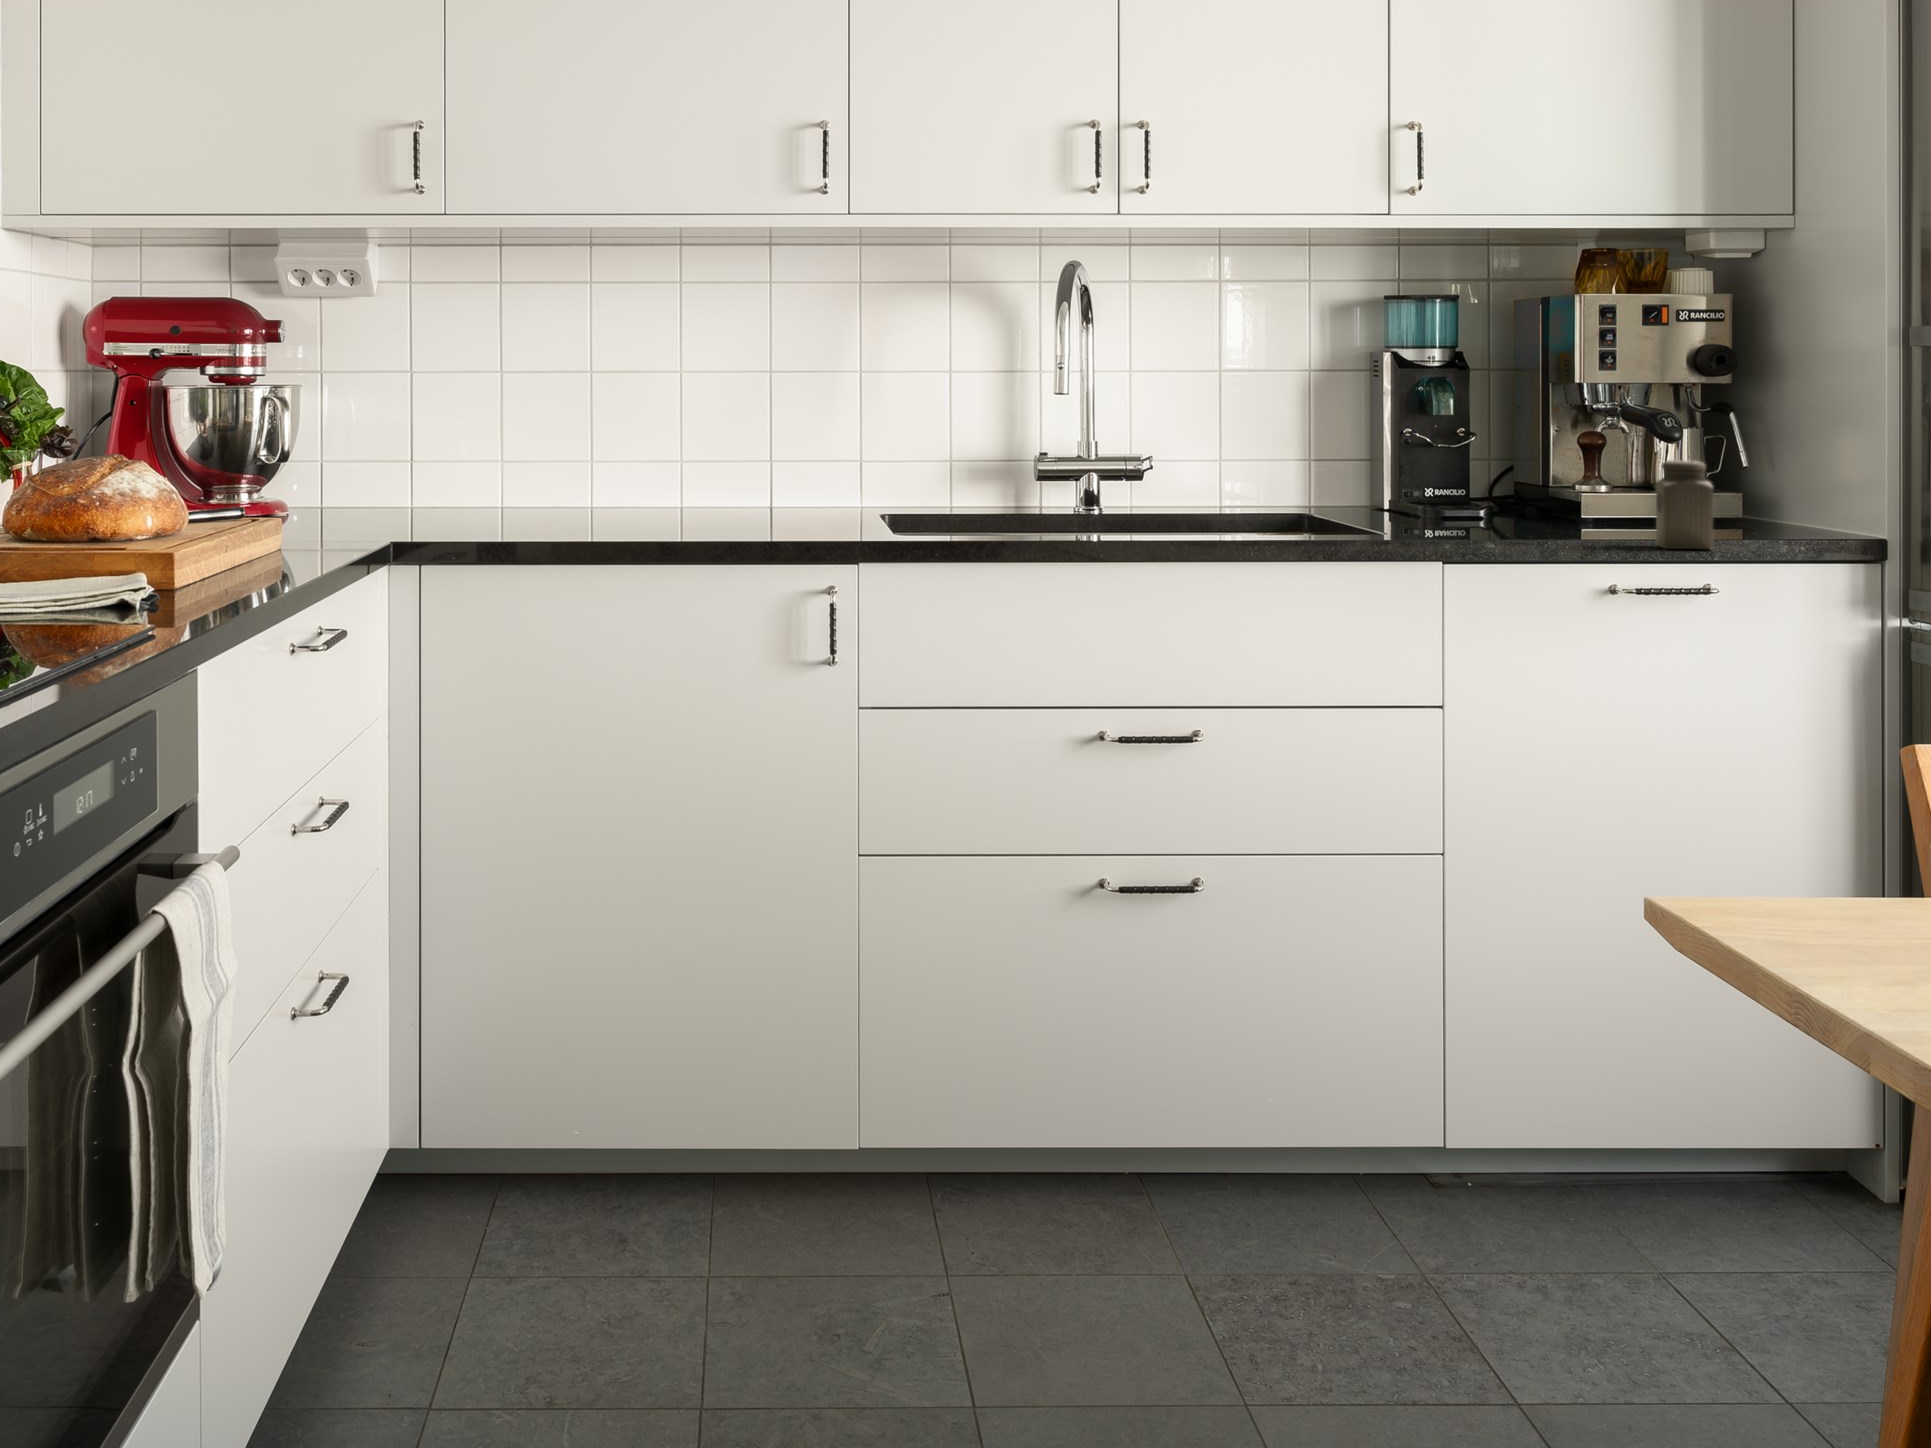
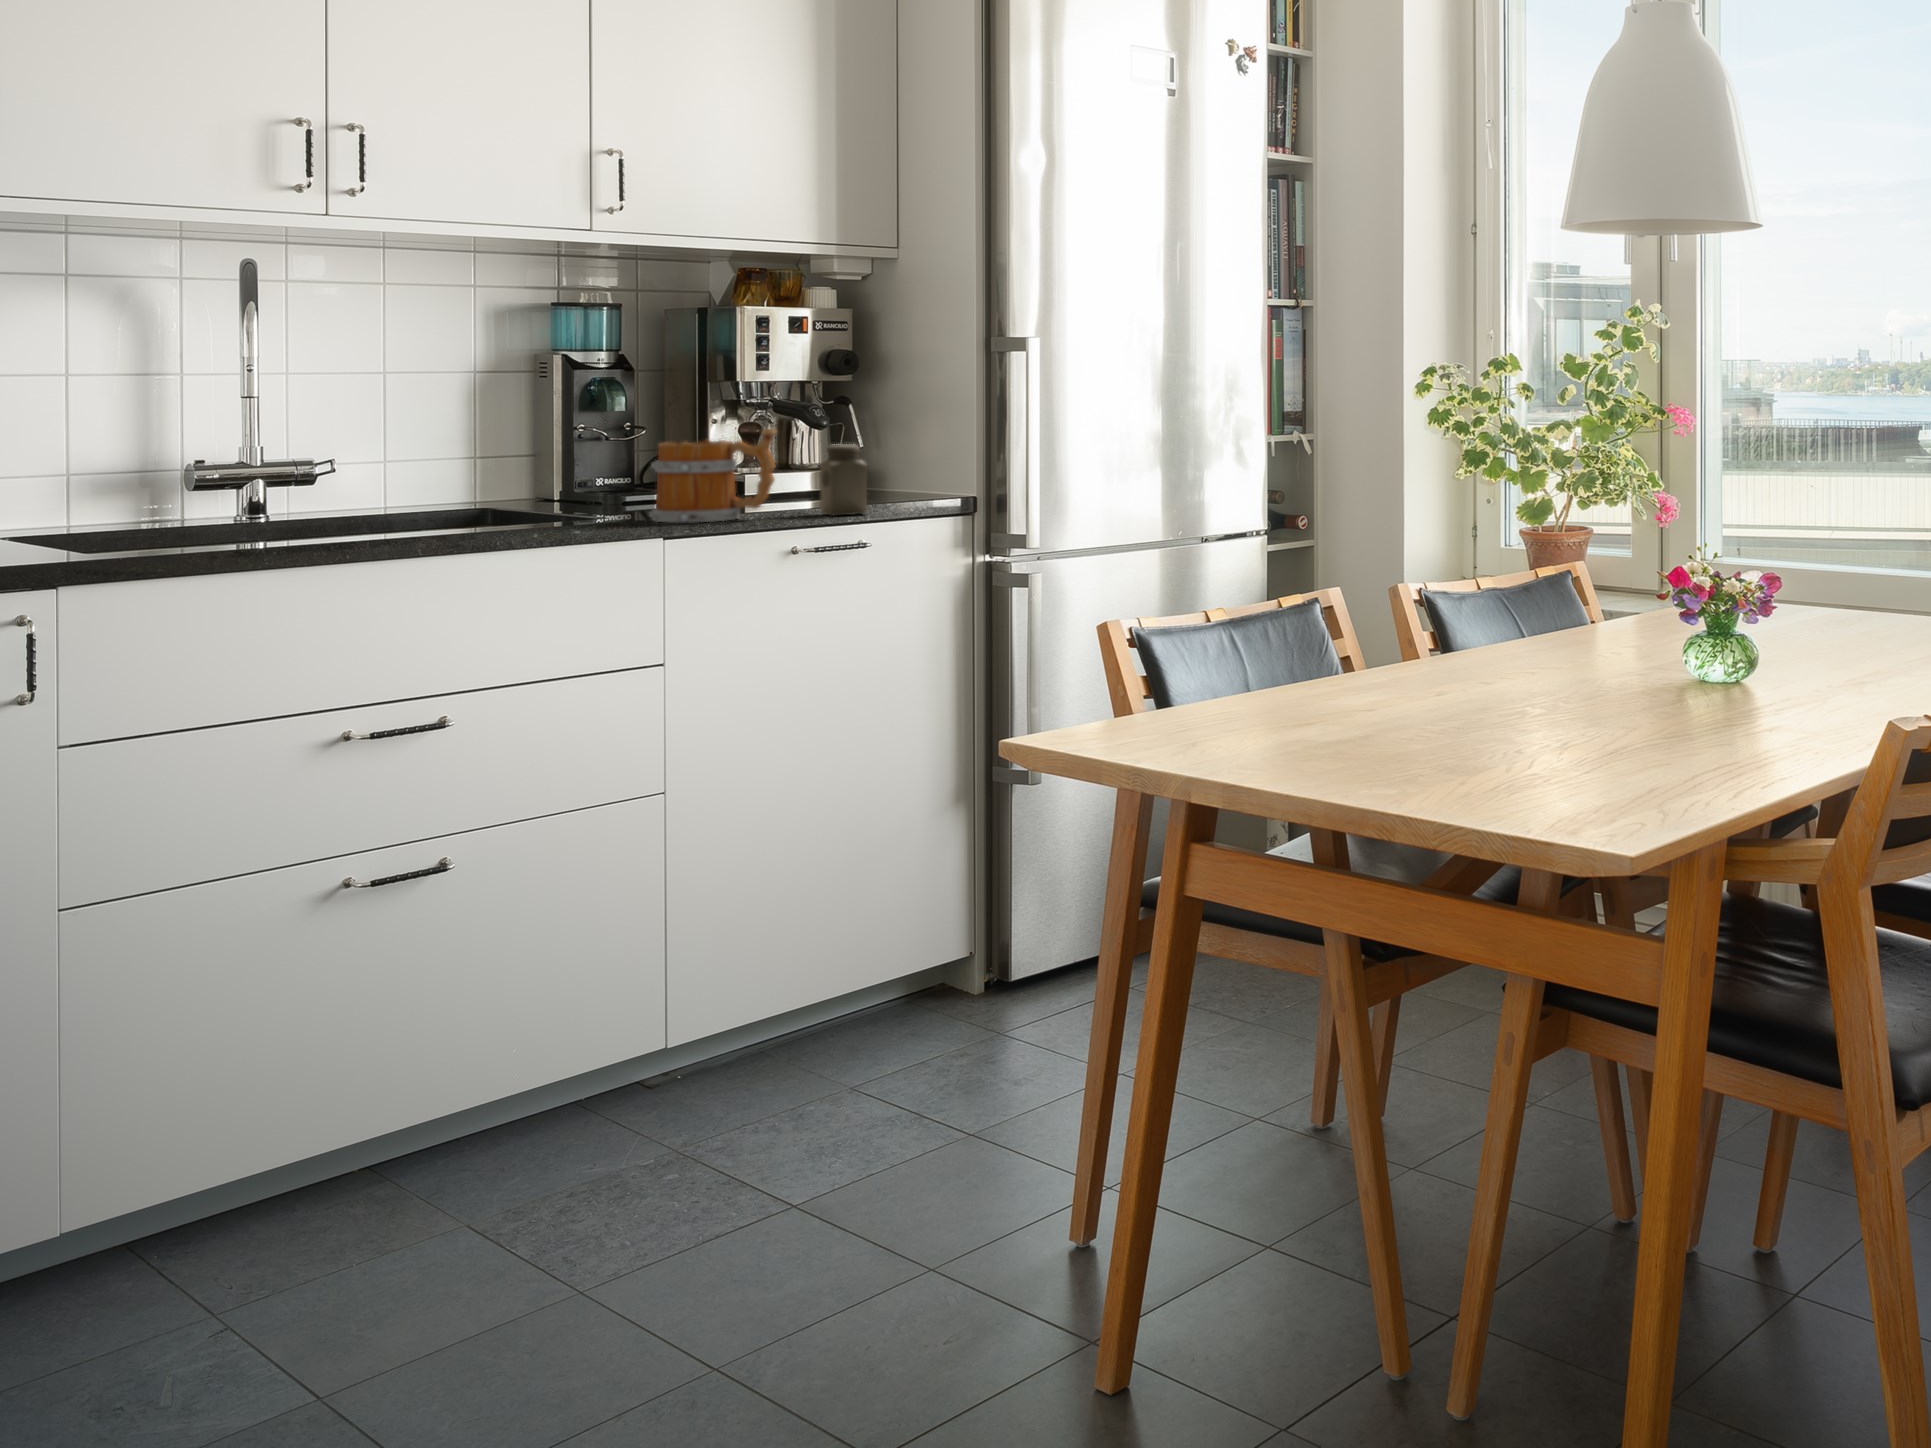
mug: none [1444,438,1591,545] -> present [649,428,776,522]

